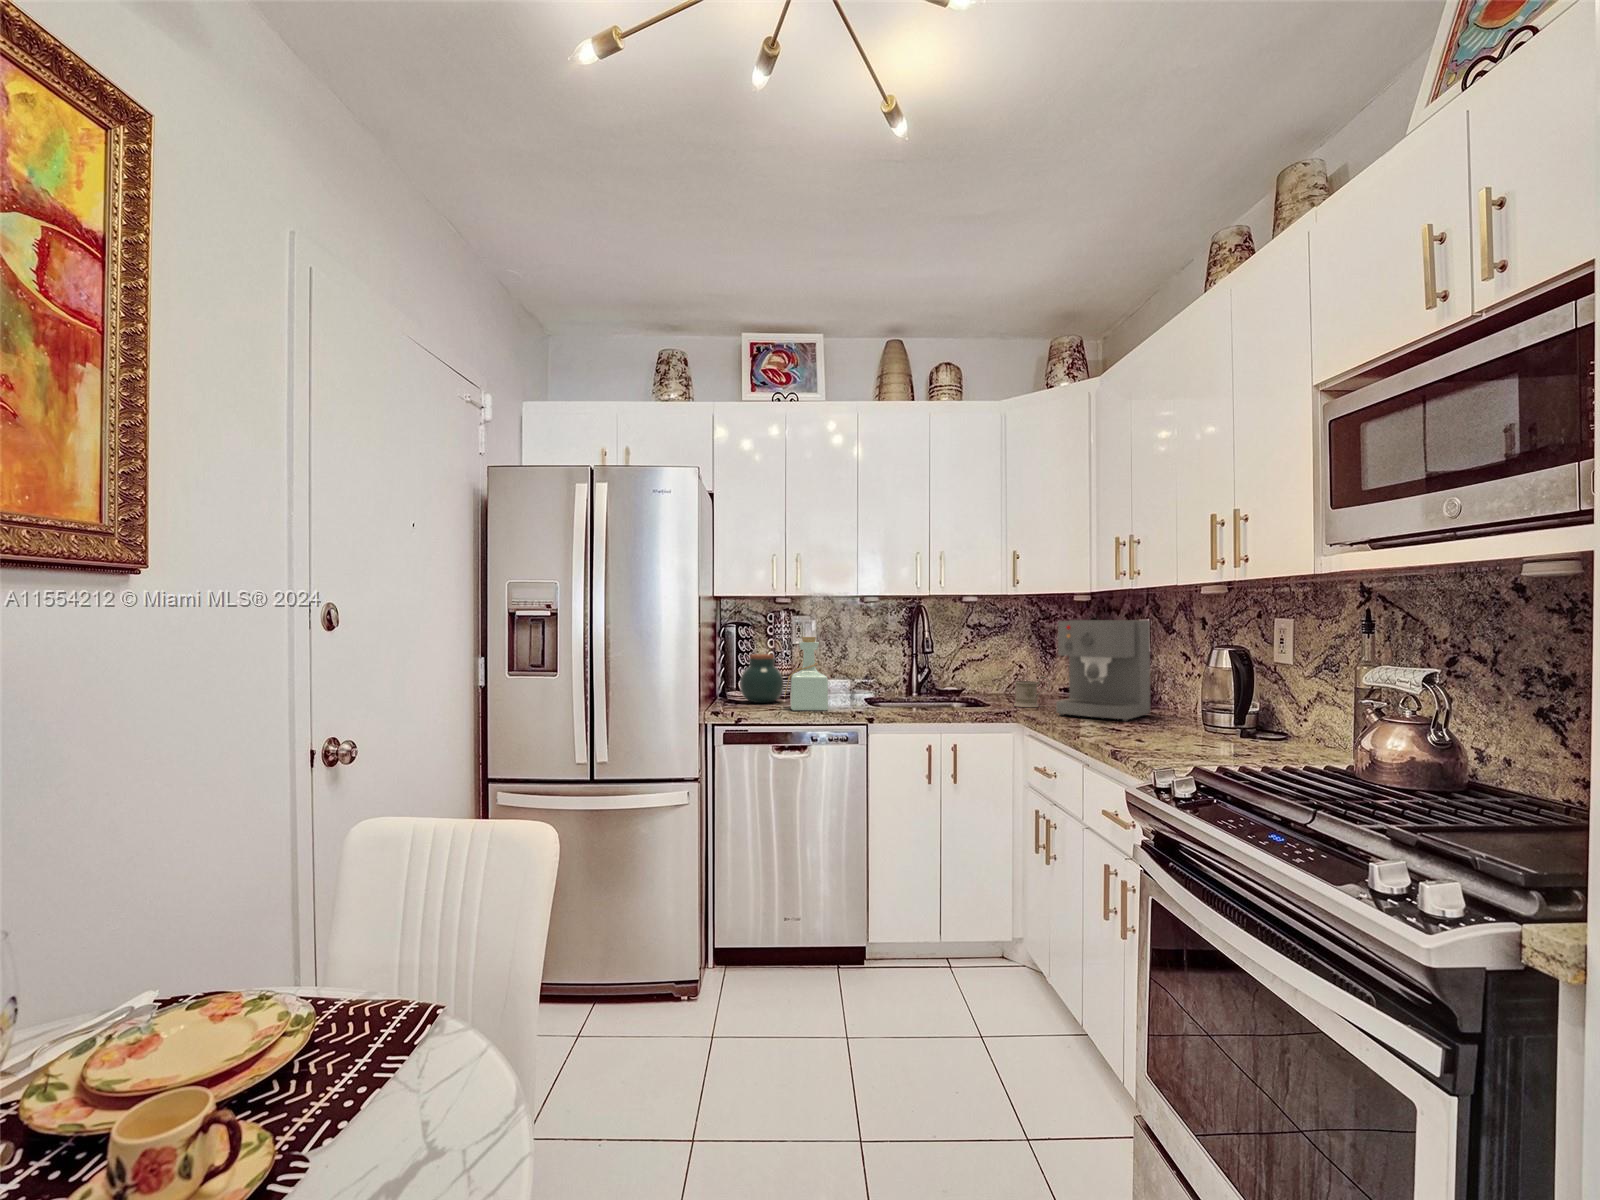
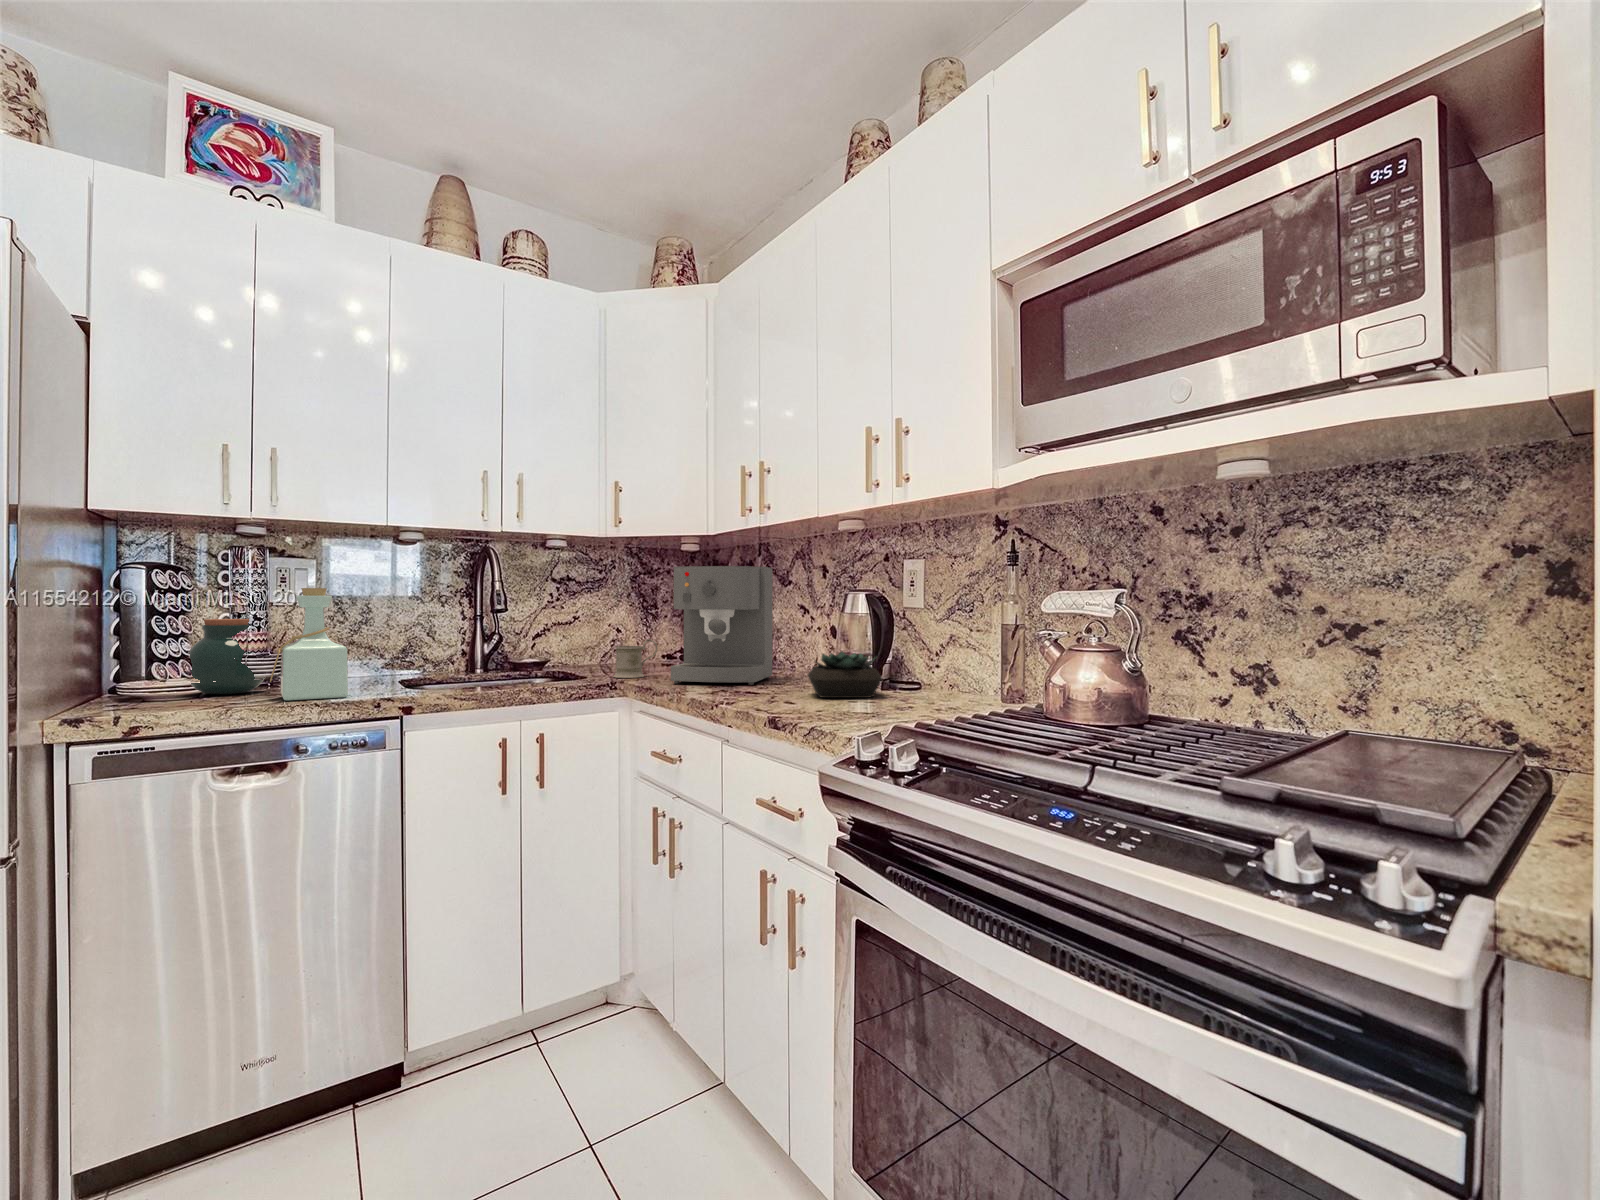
succulent plant: none [1169,700,1241,743] -> present [808,651,882,698]

